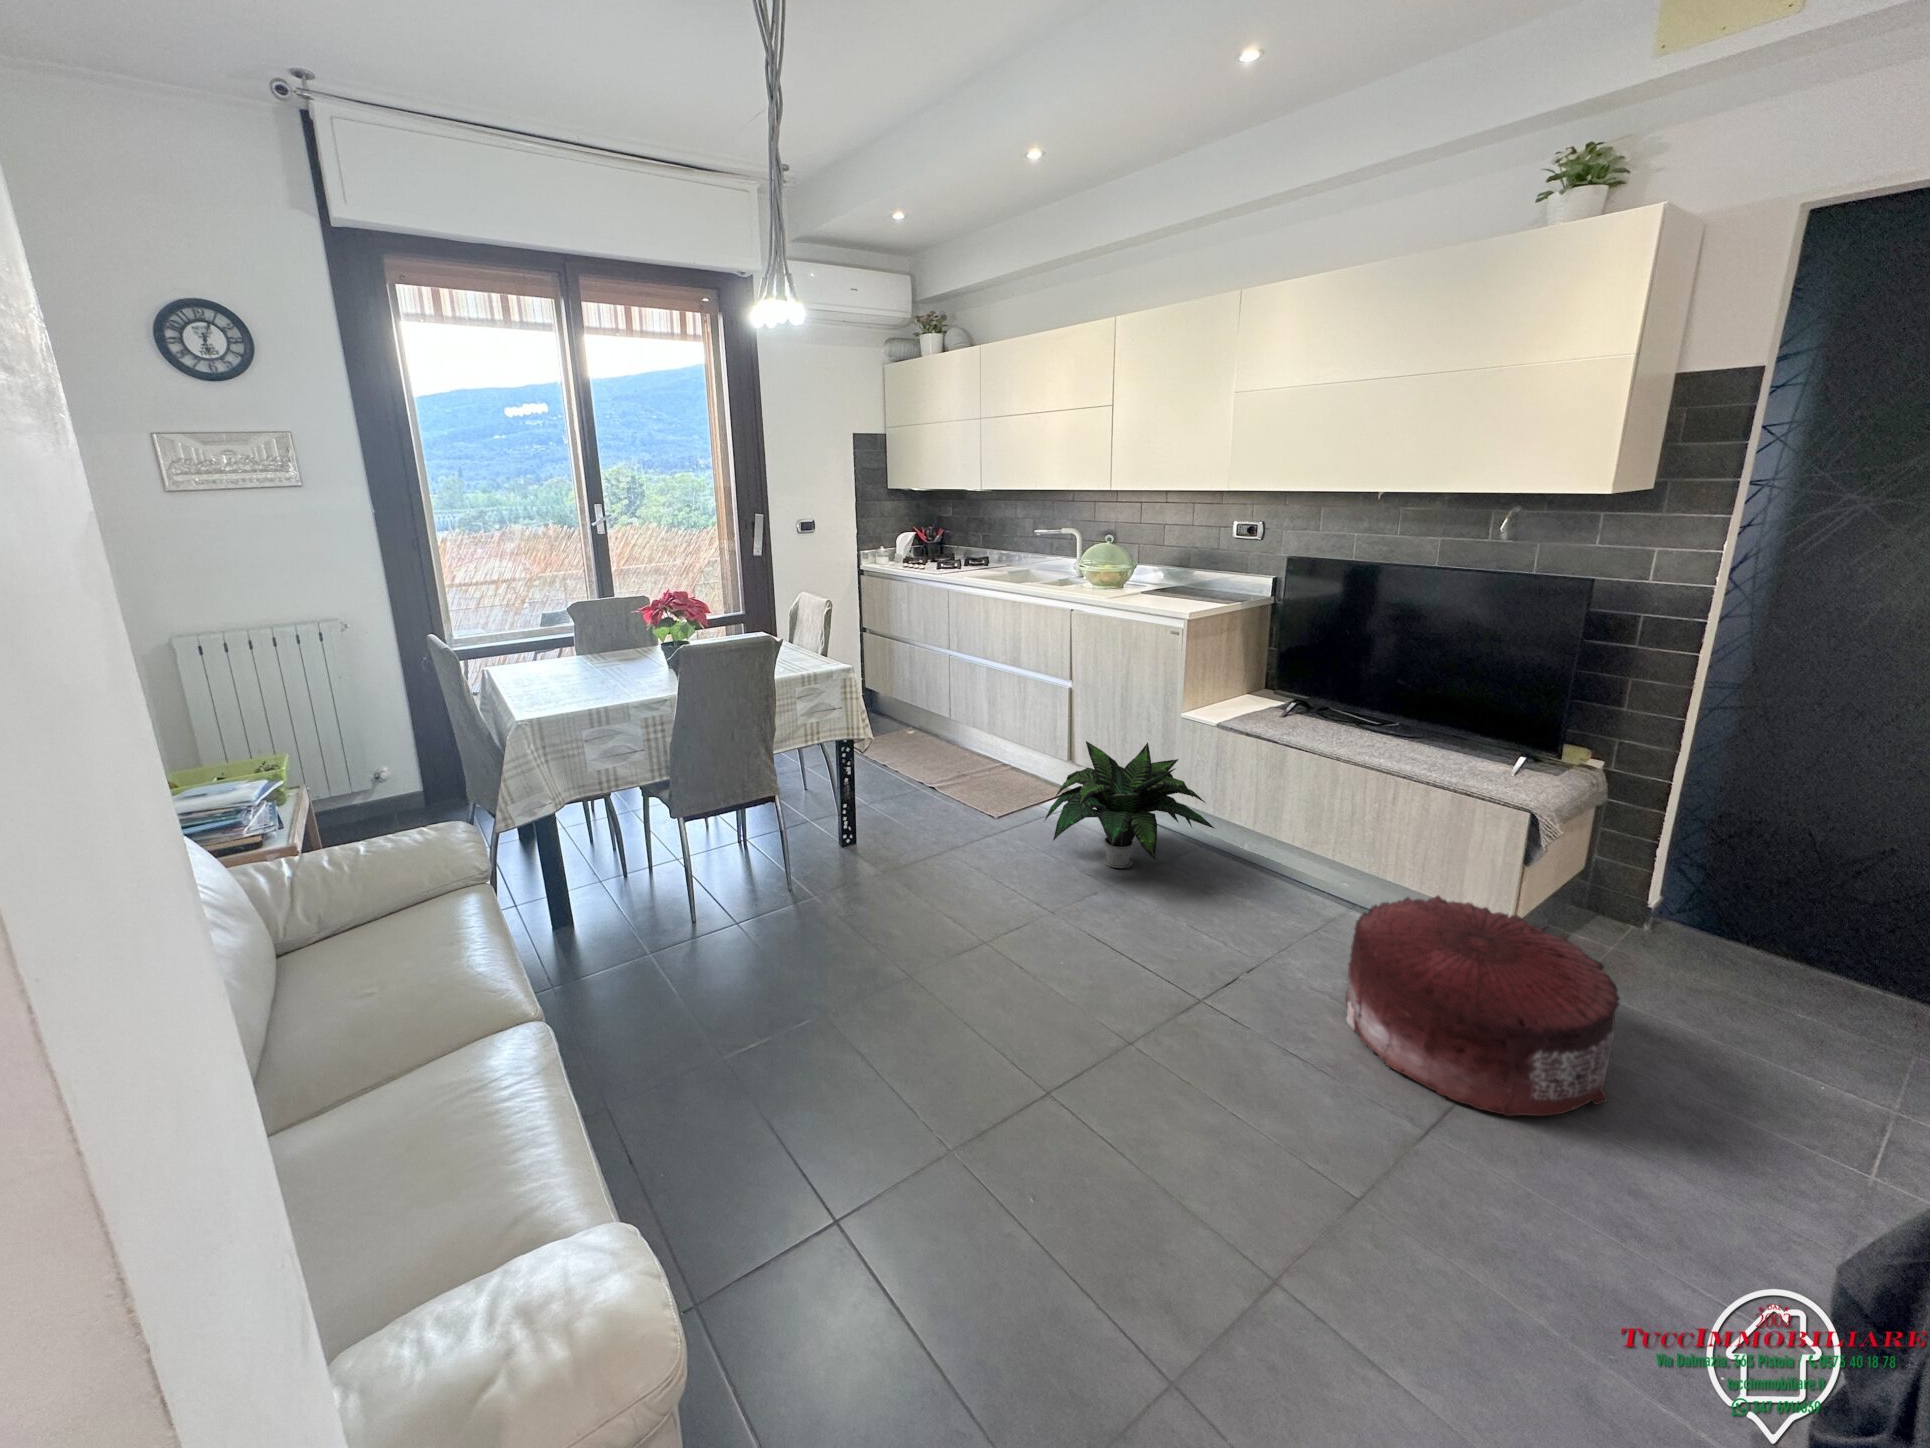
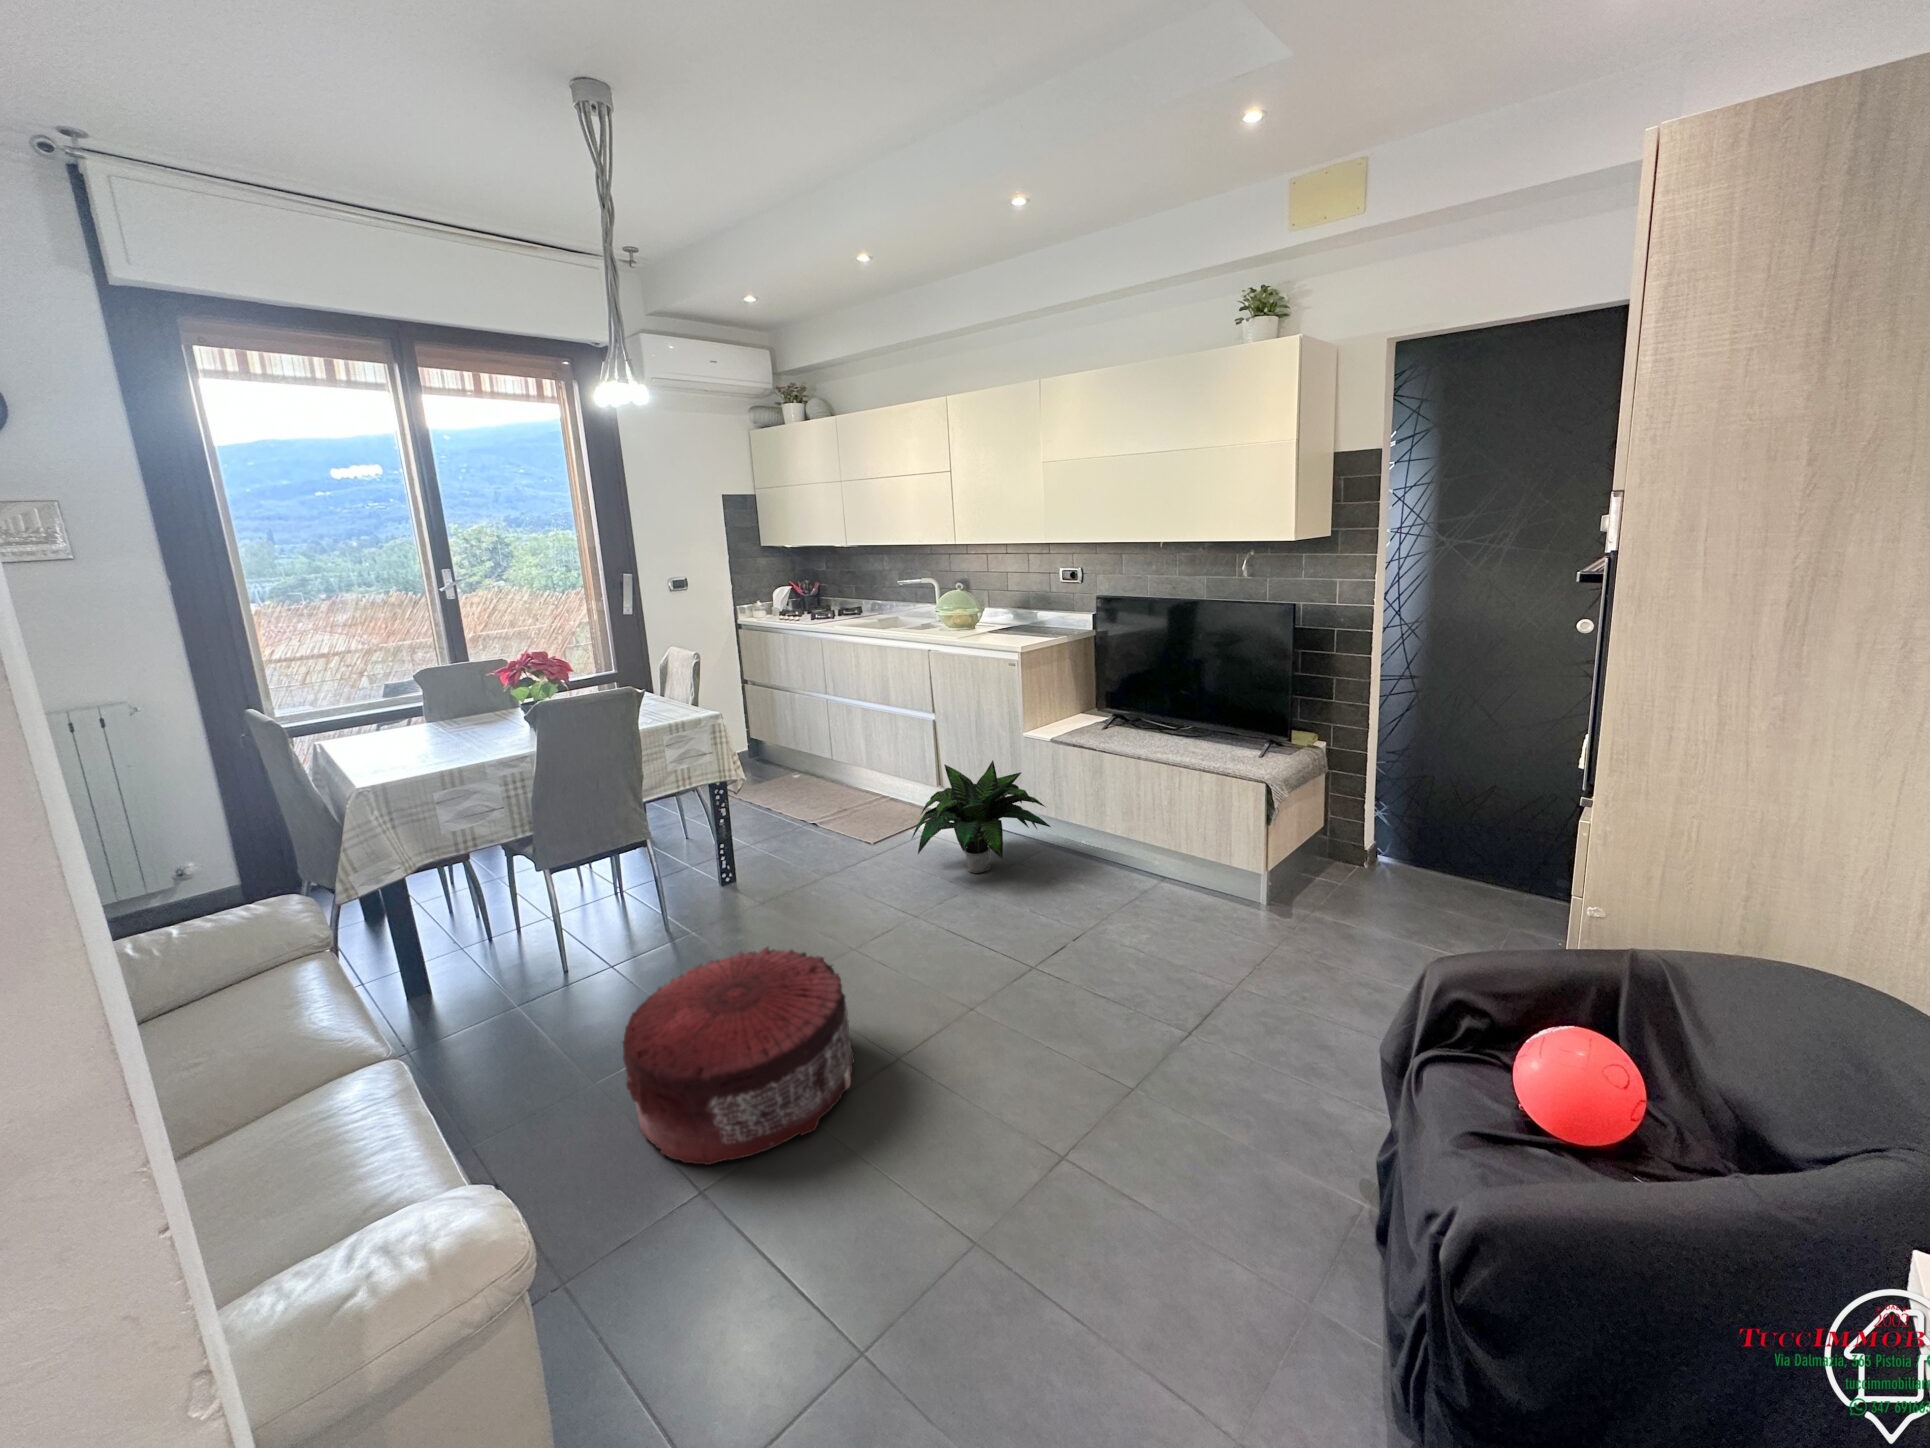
pouf: present [1345,896,1620,1116] -> present [623,947,854,1165]

